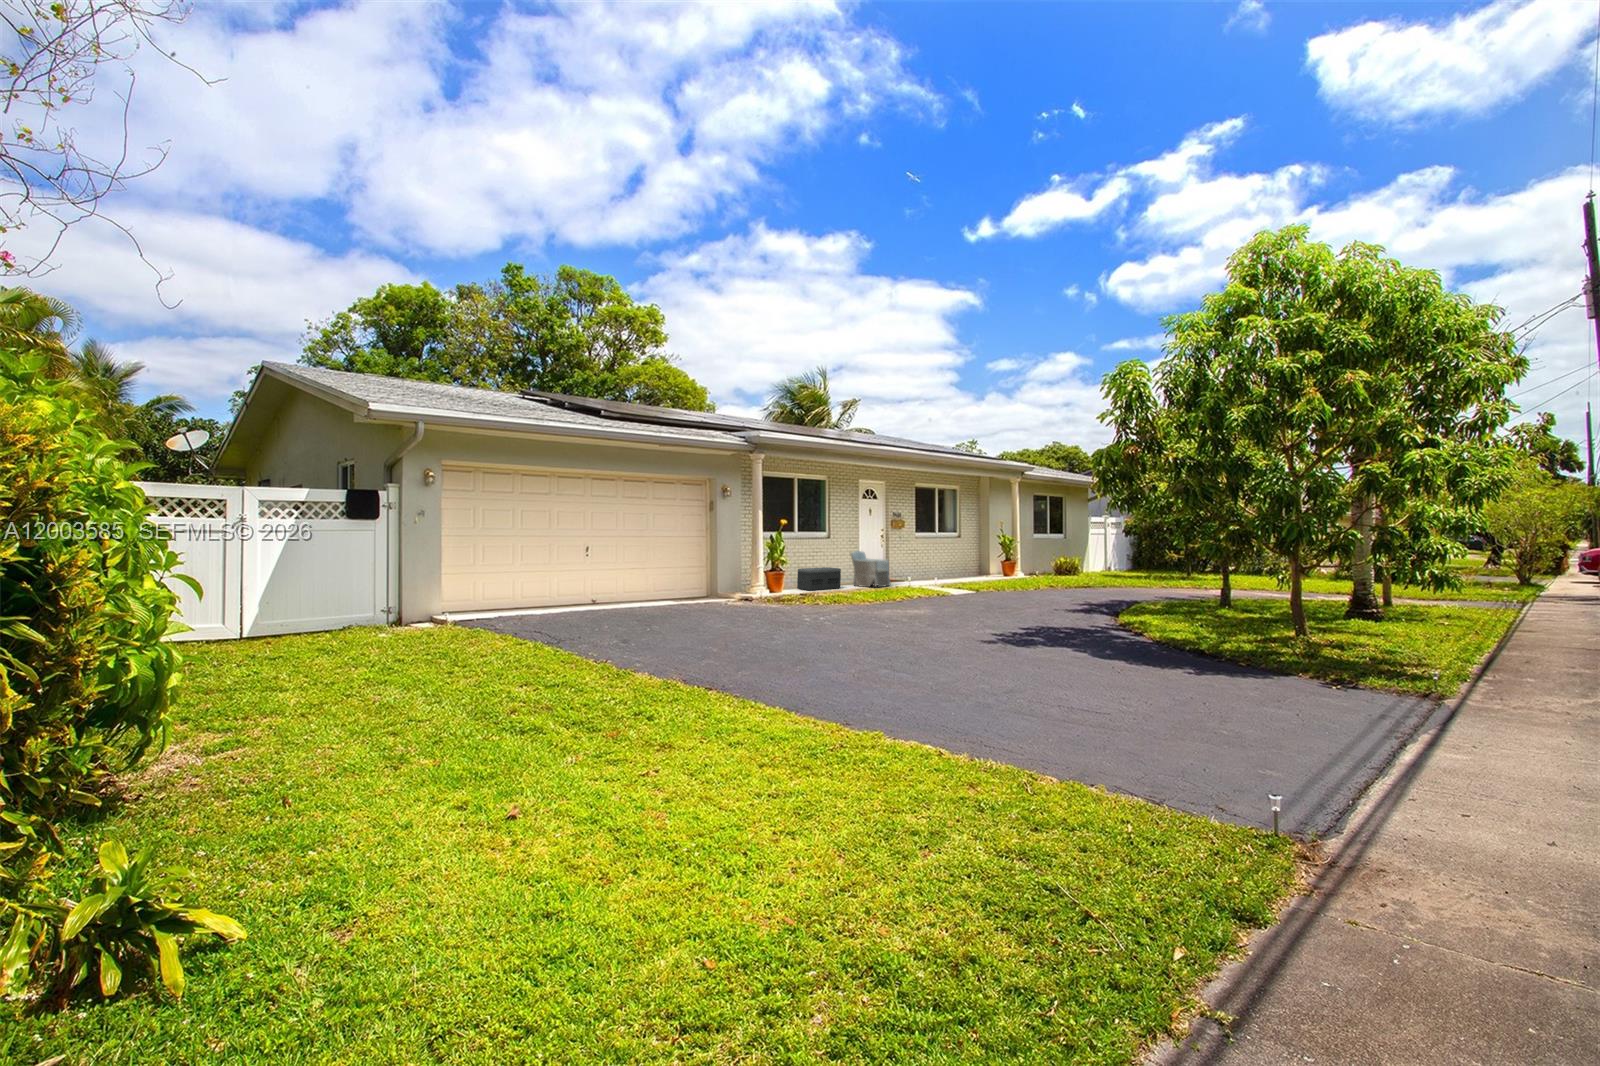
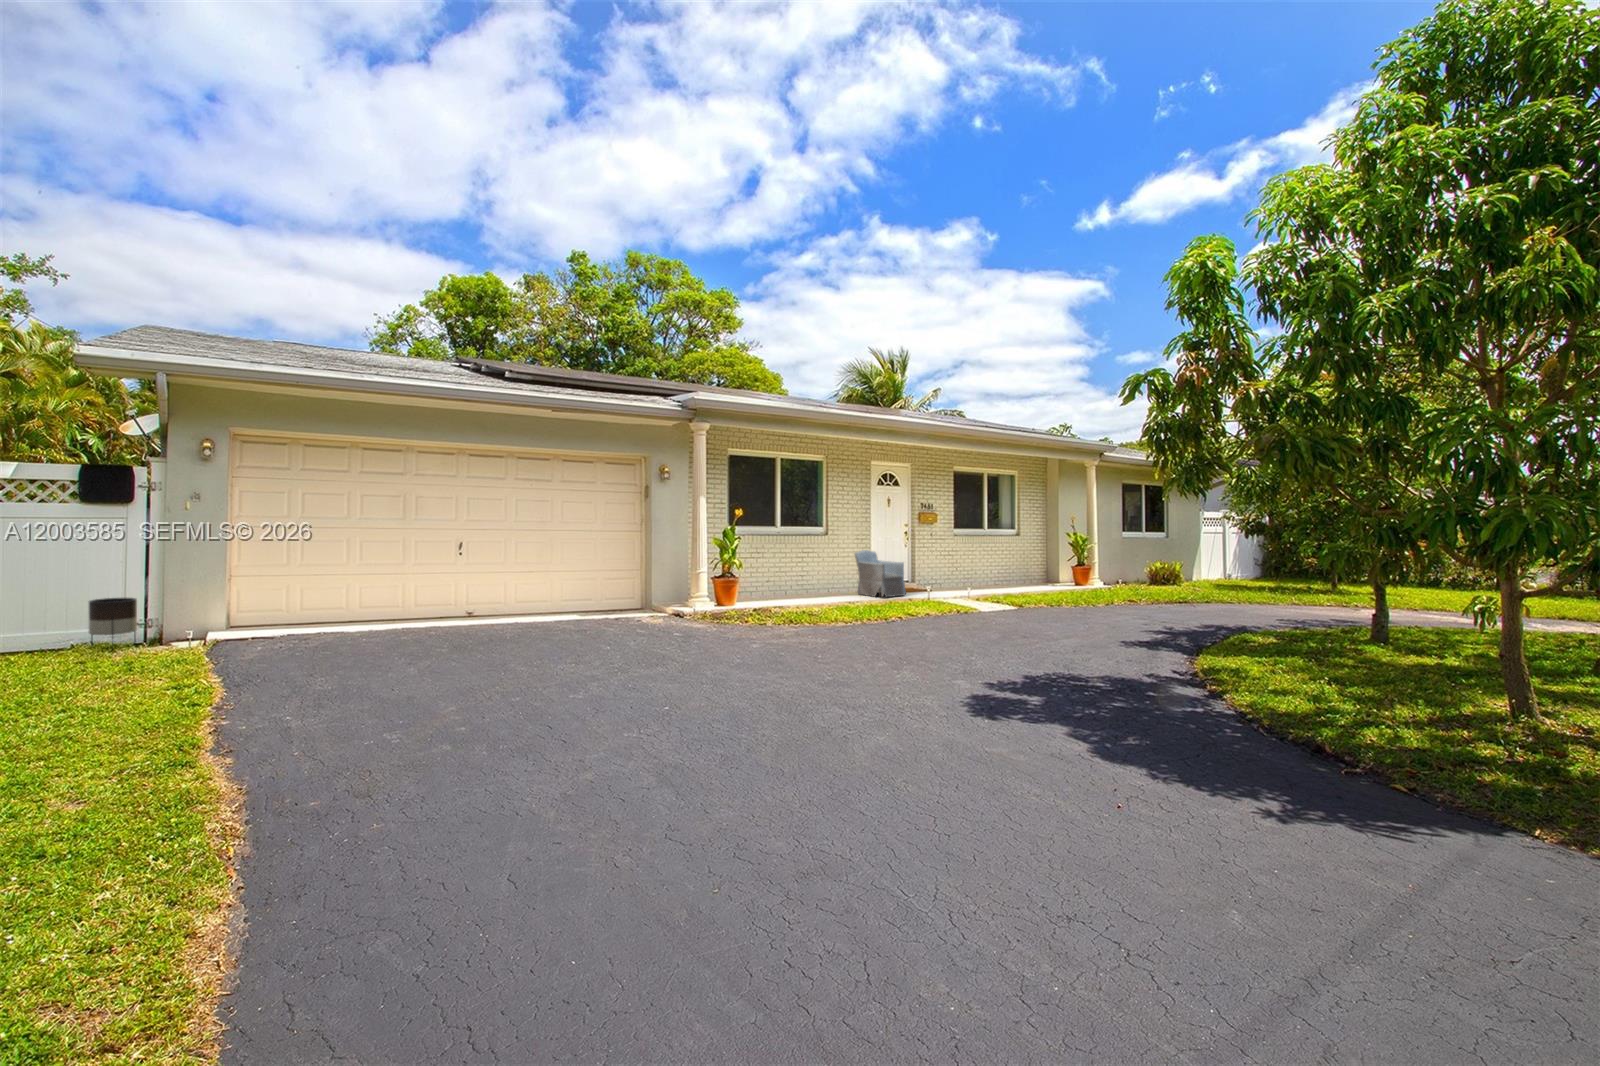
storage bench: present [797,567,841,591] -> none [777,571,835,601]
planter: none [365,591,397,629] -> present [89,598,137,646]

